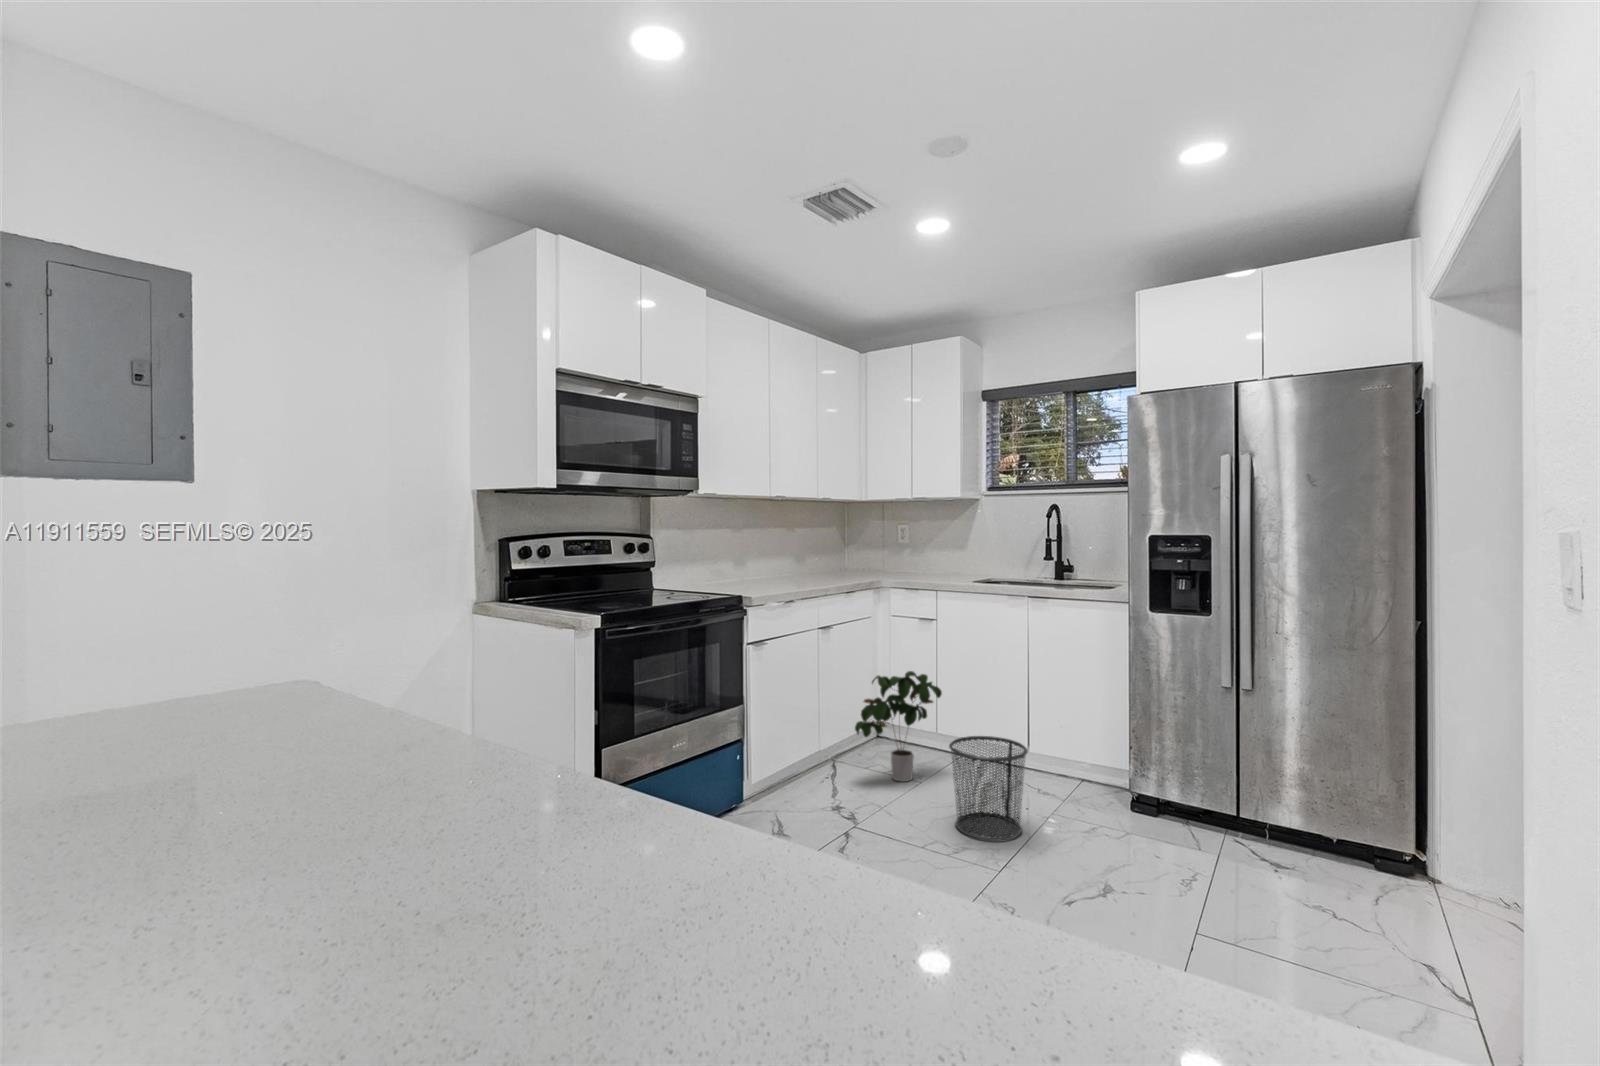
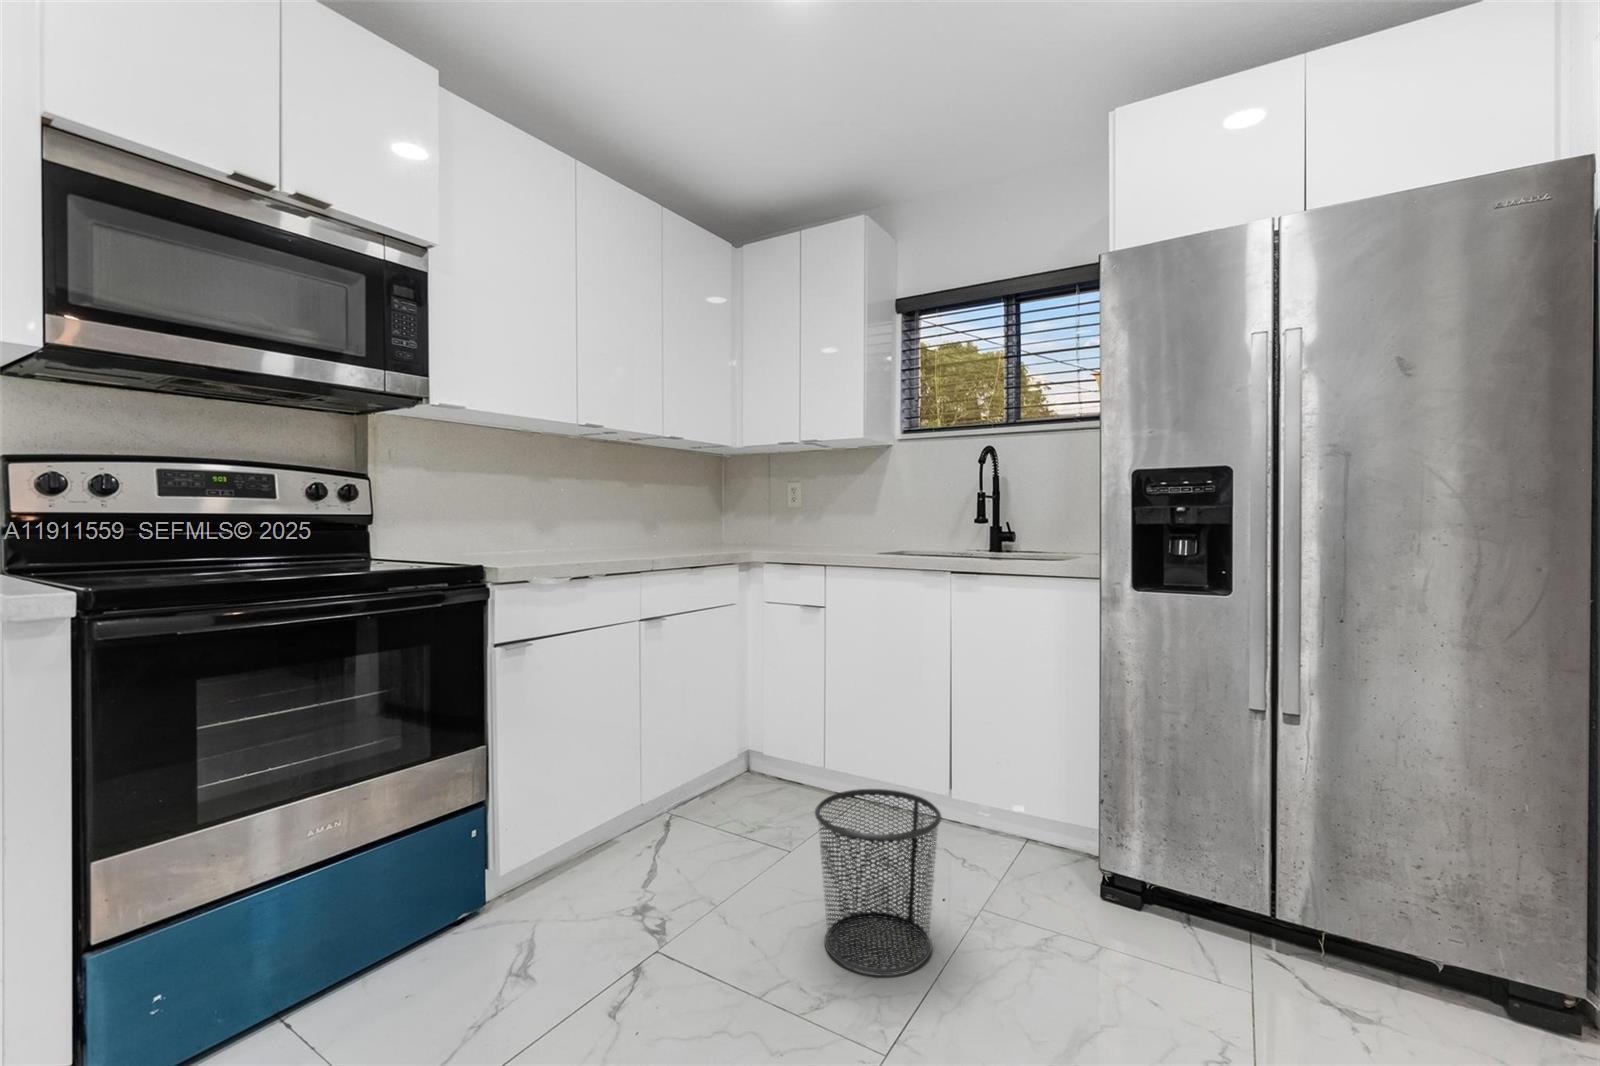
potted plant: present [855,671,942,782] -> none [687,683,825,852]

